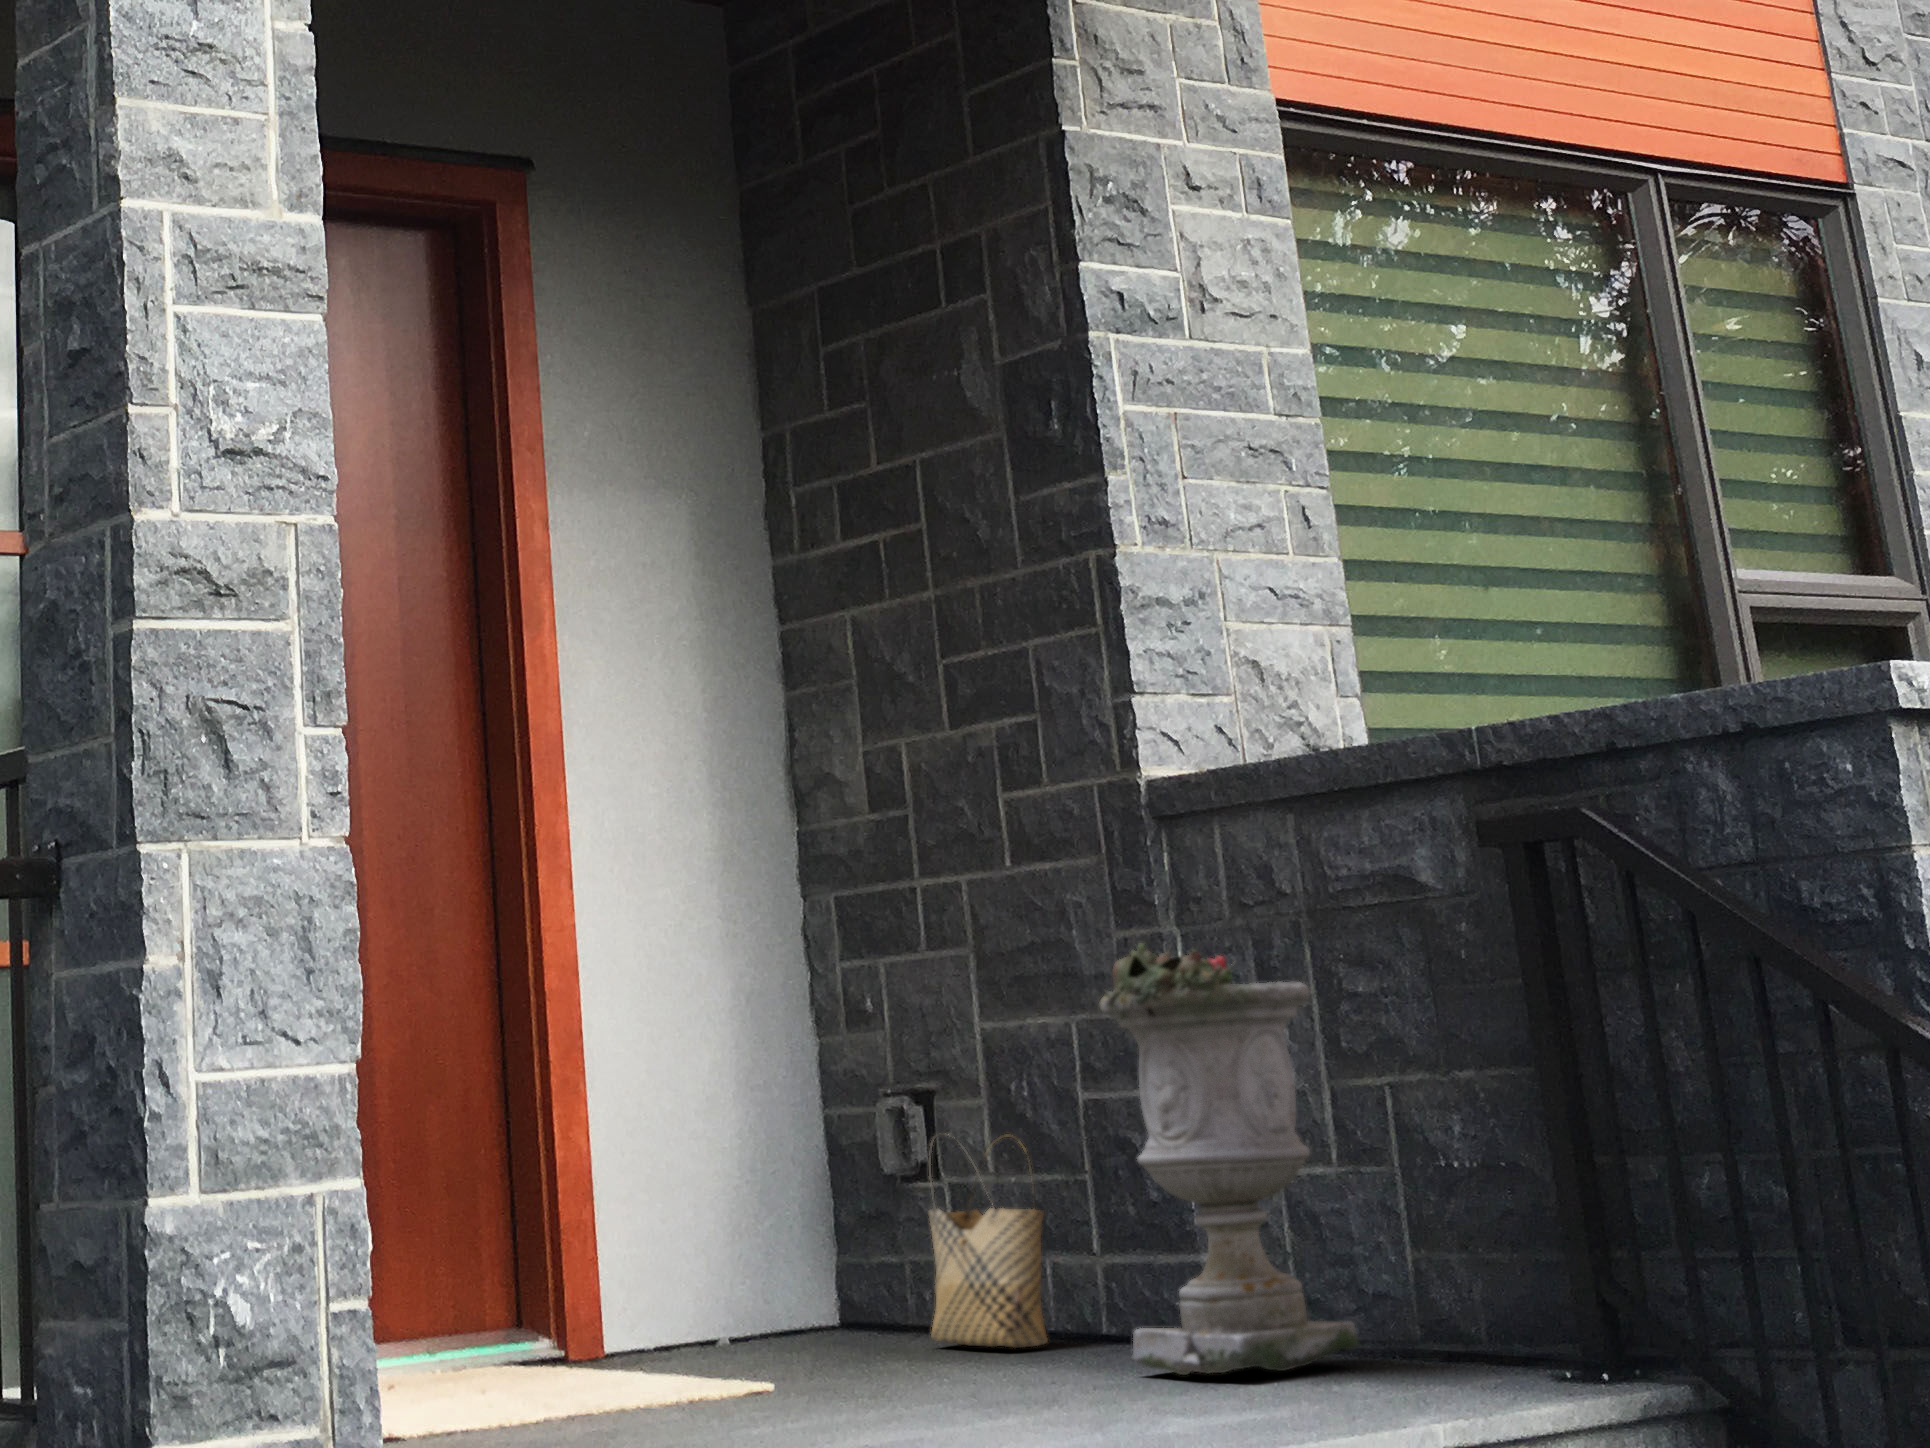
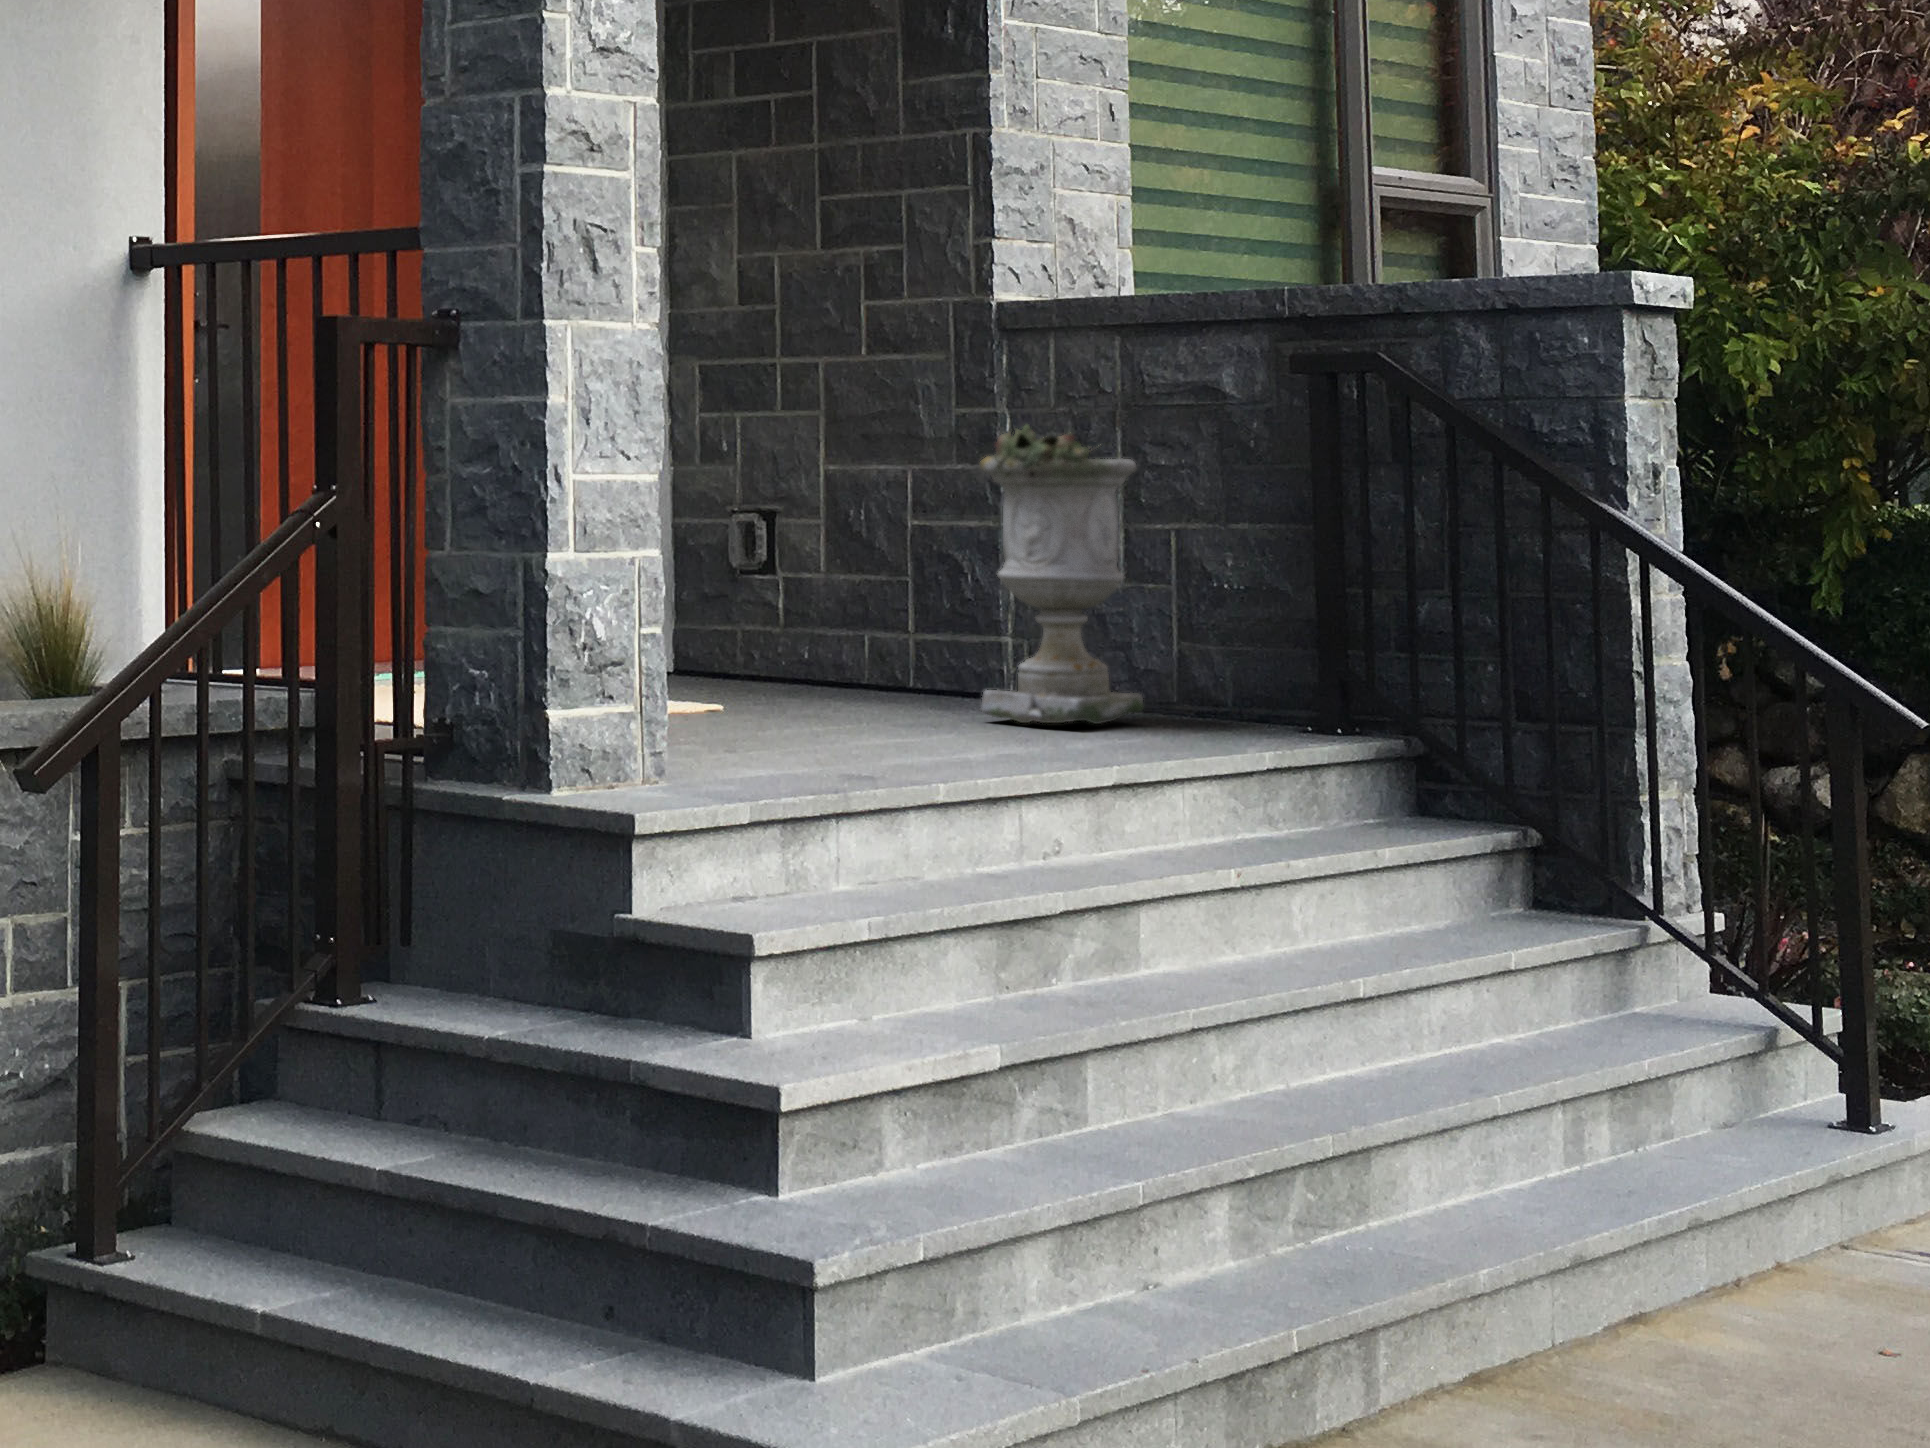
woven basket: present [928,1134,1048,1348] -> none [776,543,877,697]

